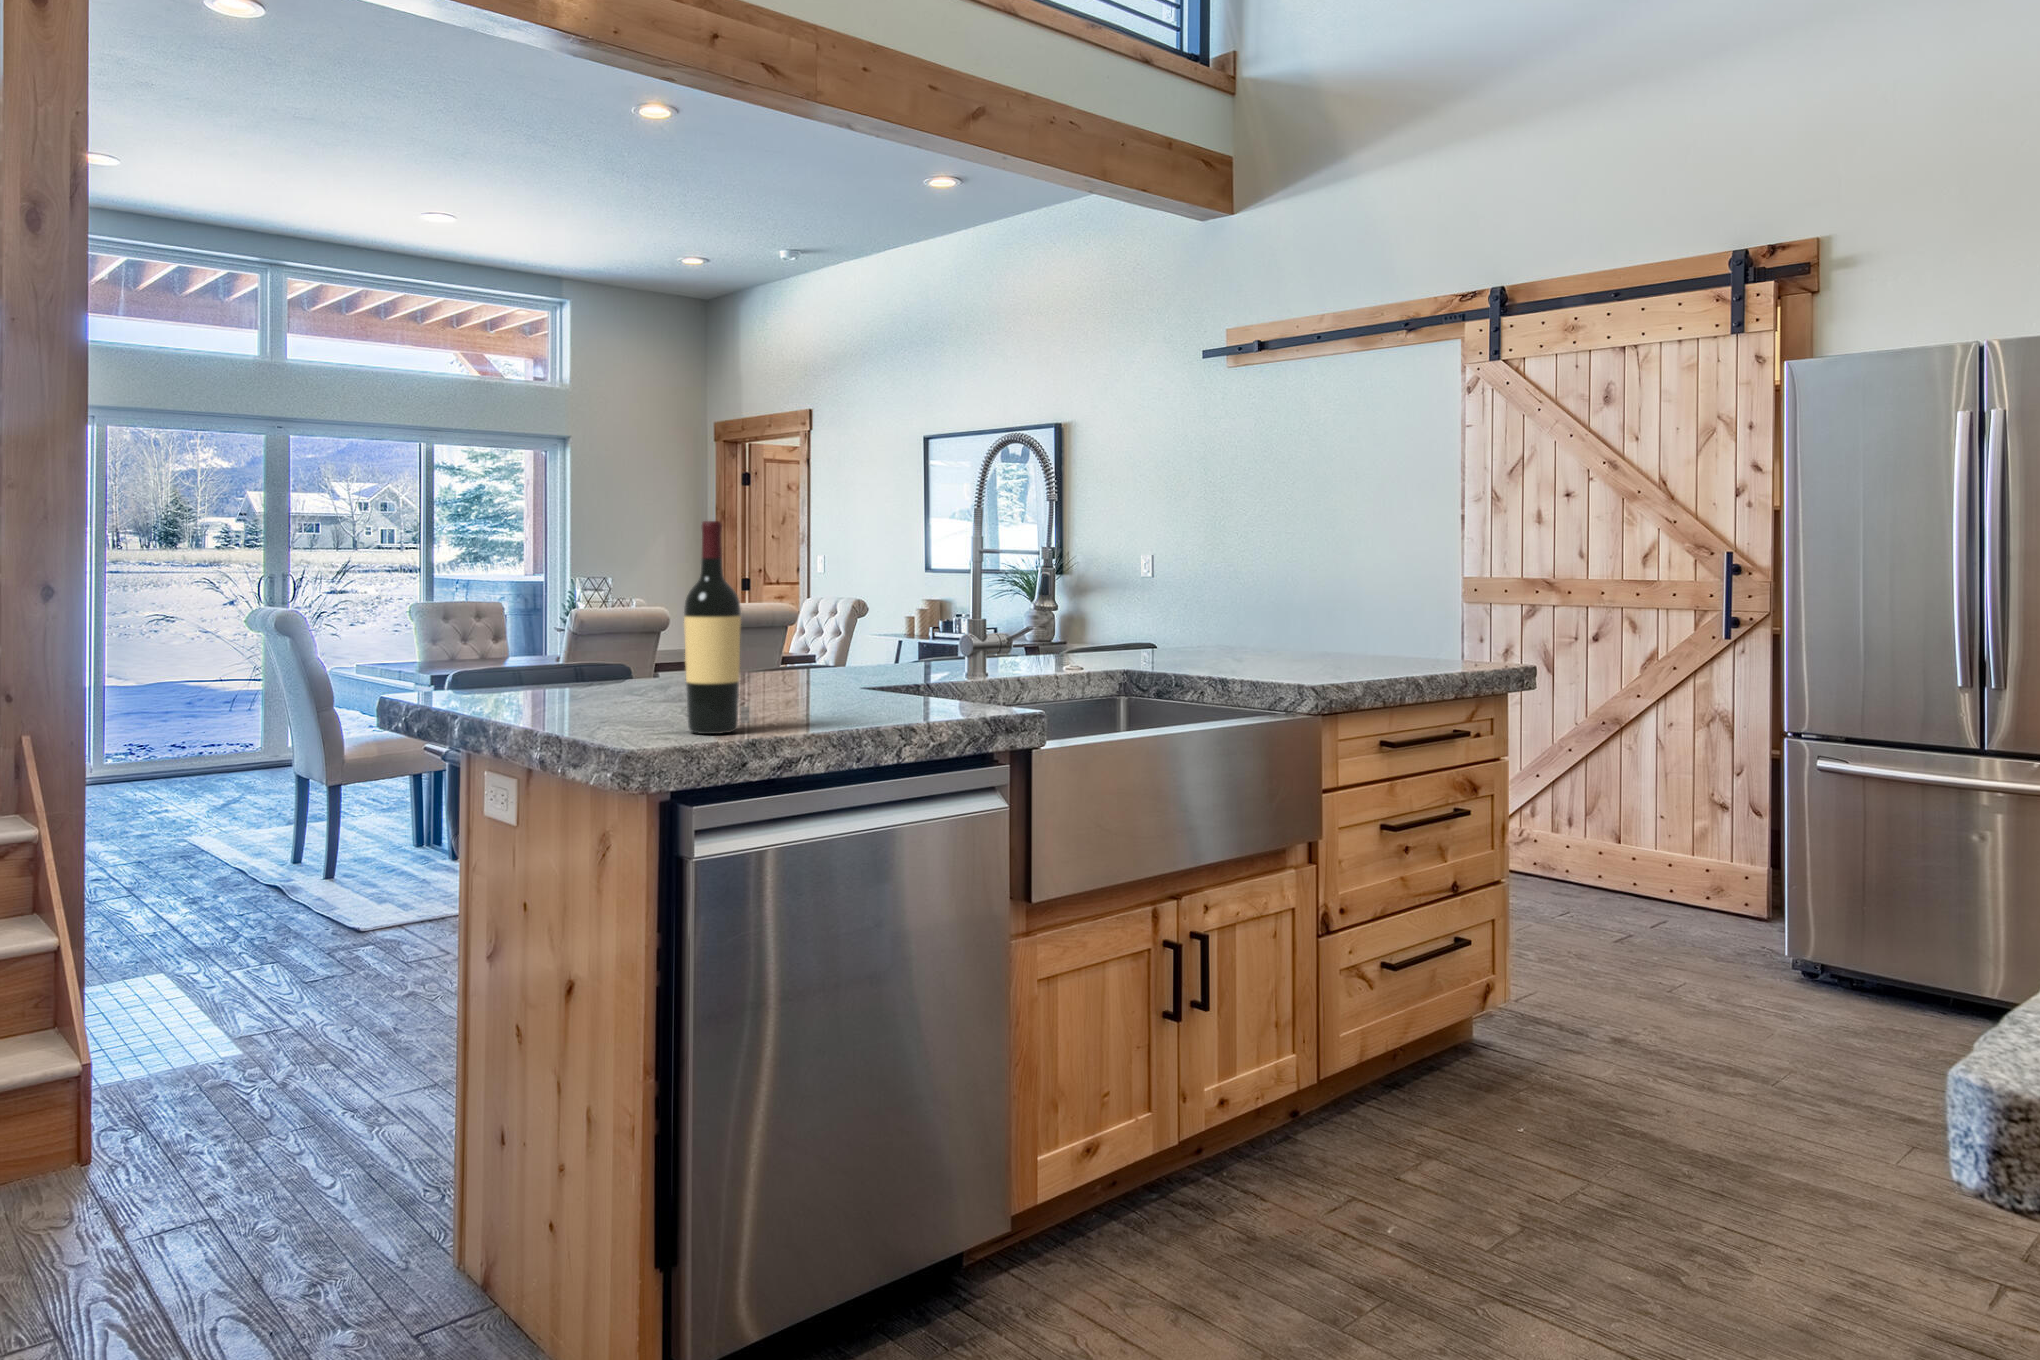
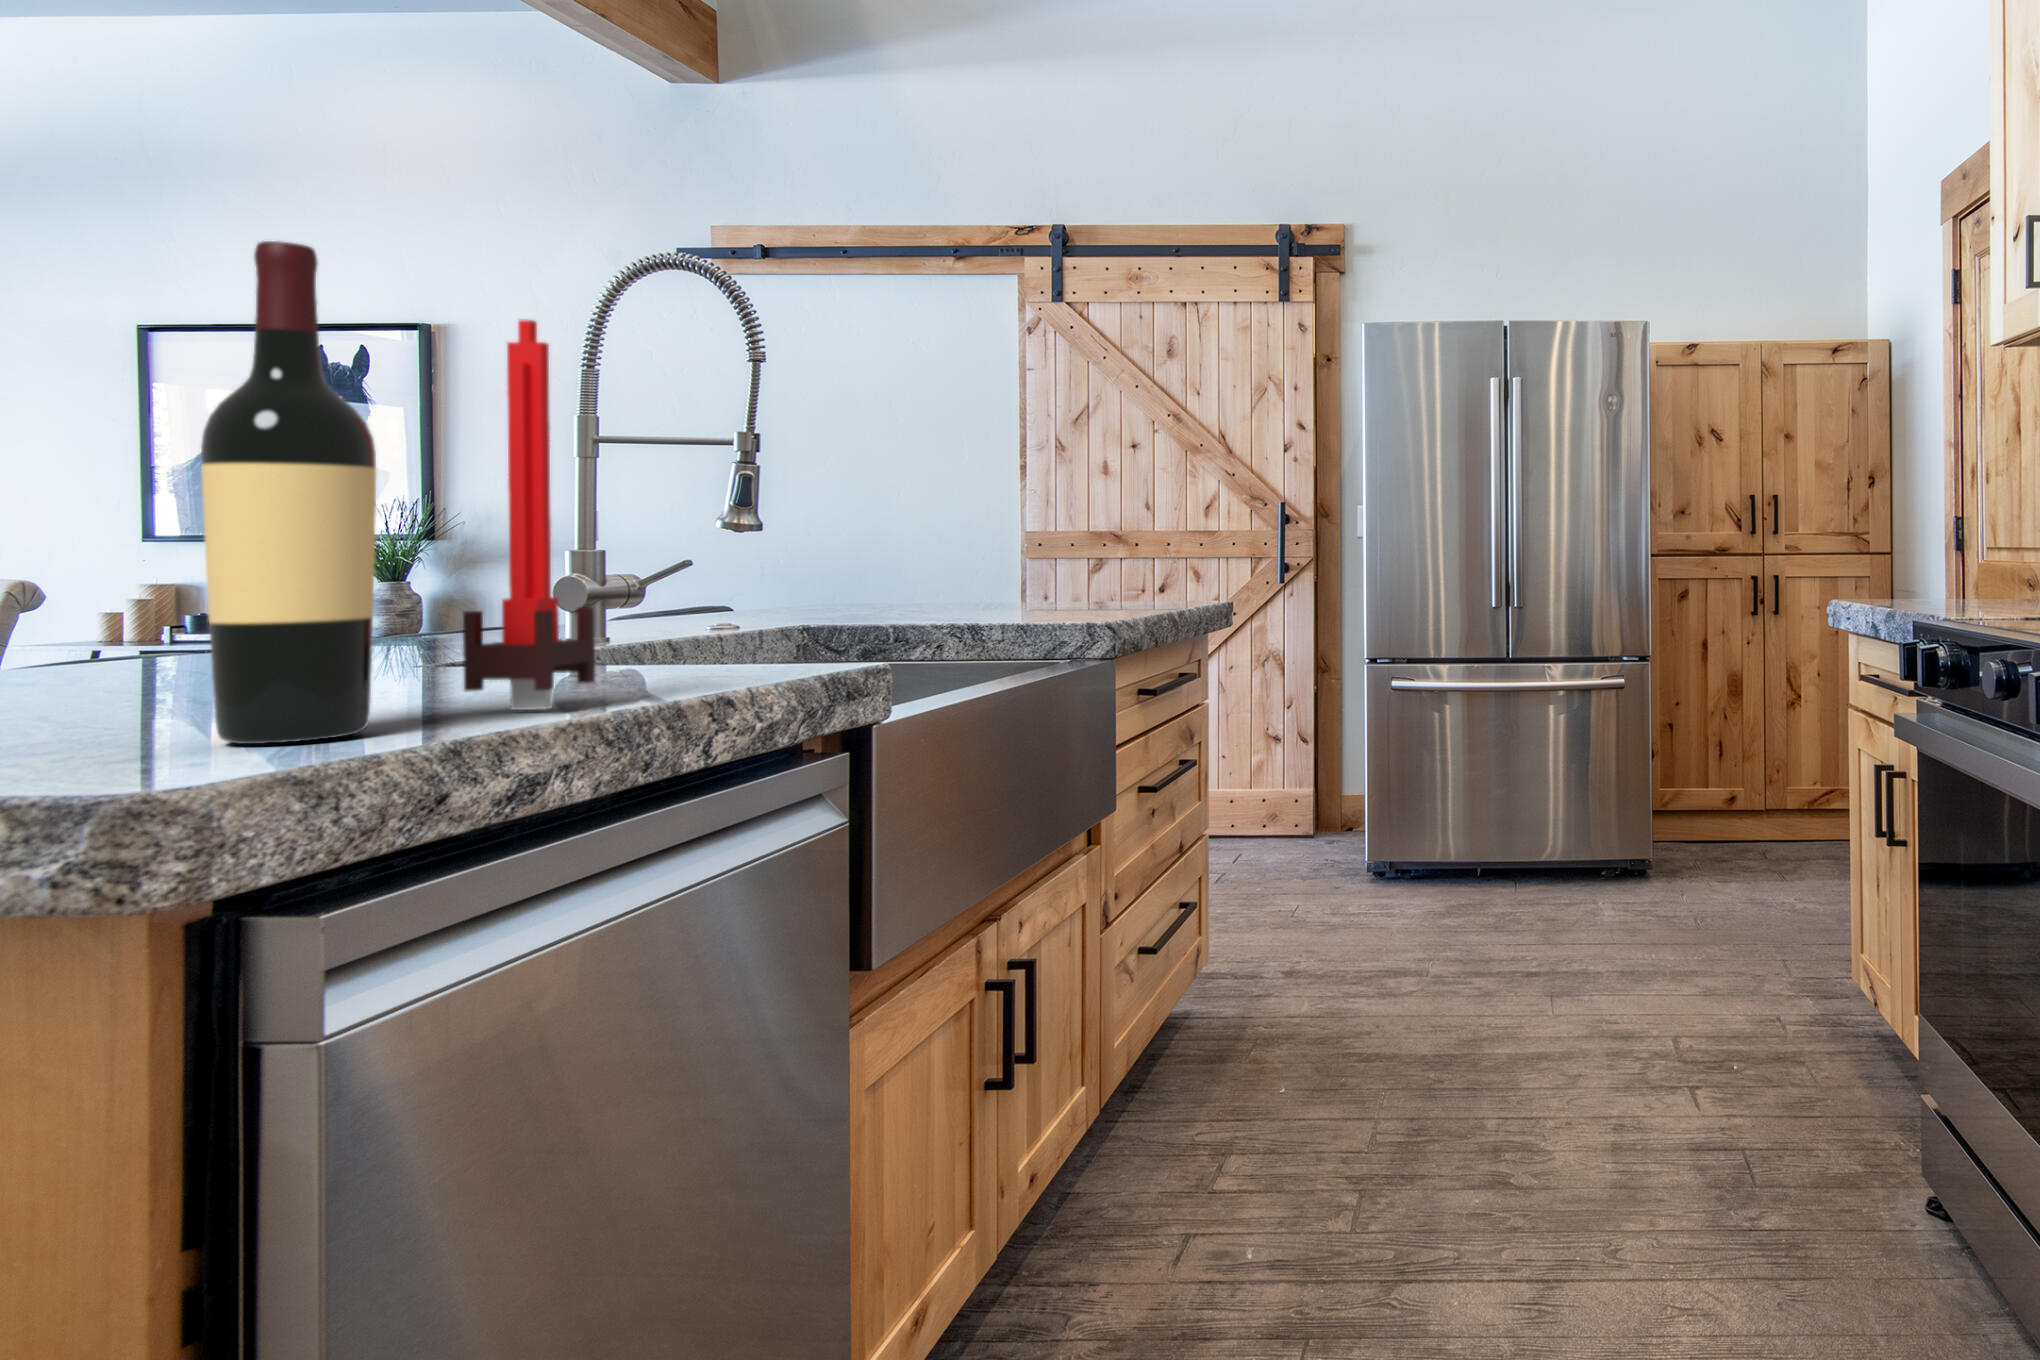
candle: none [787,537,840,727] -> present [463,320,595,710]

